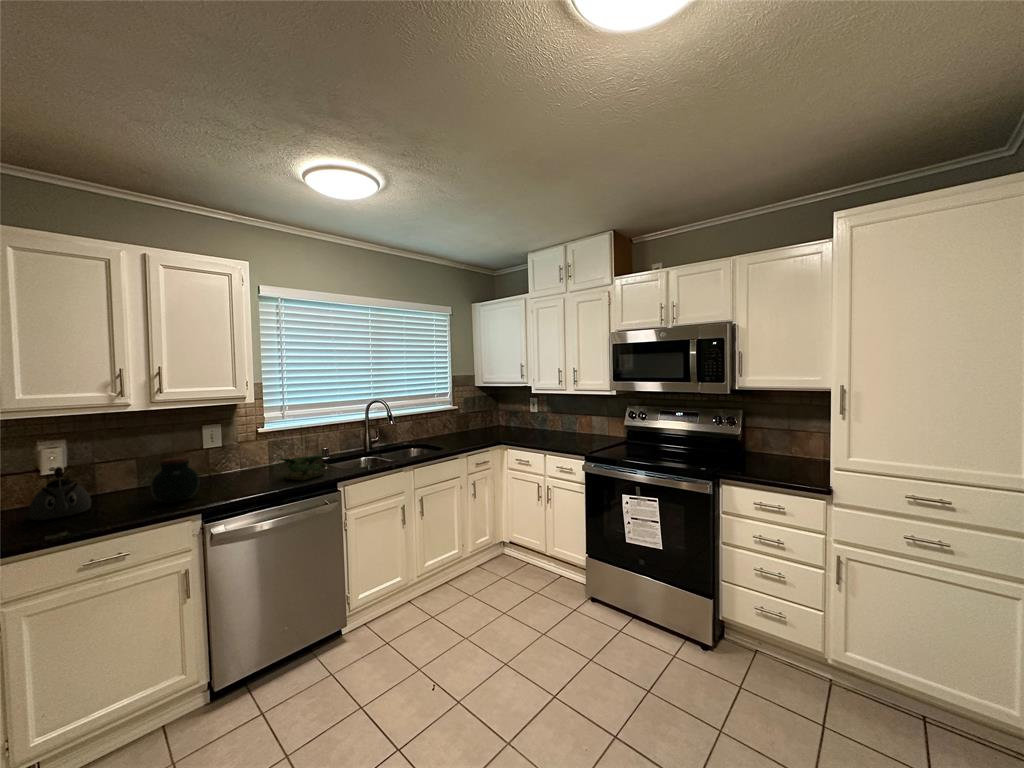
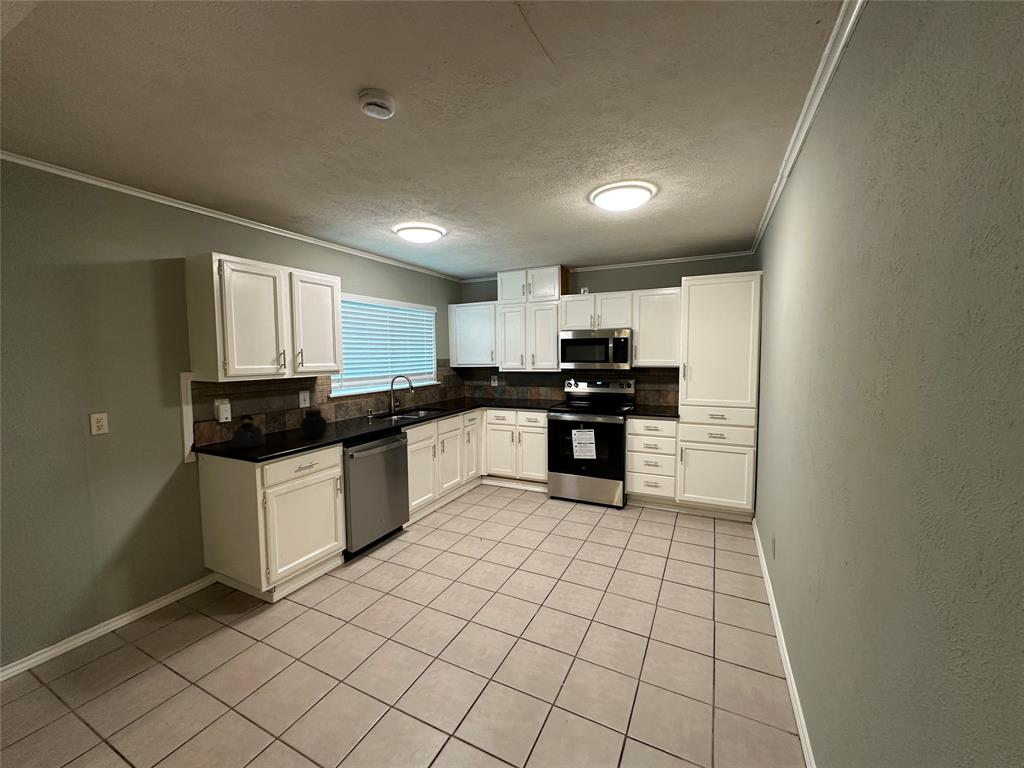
potted plant: present [274,430,330,480] -> none [356,390,394,426]

